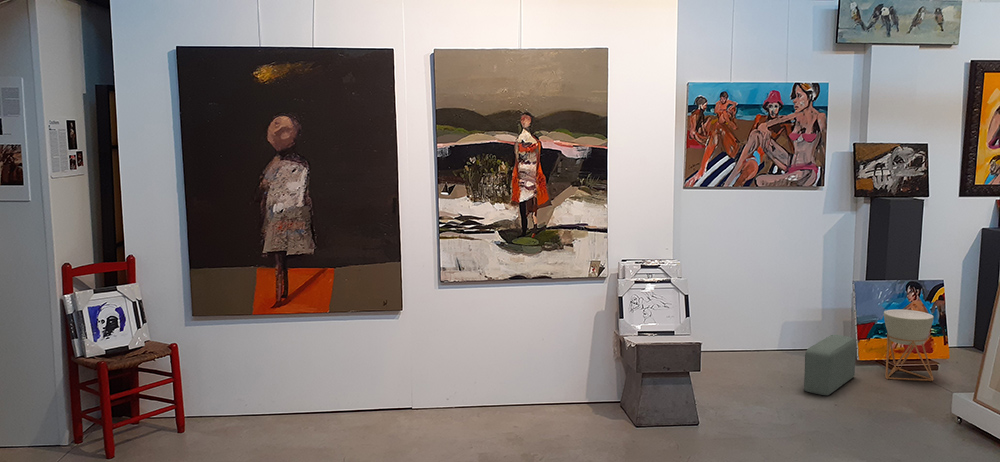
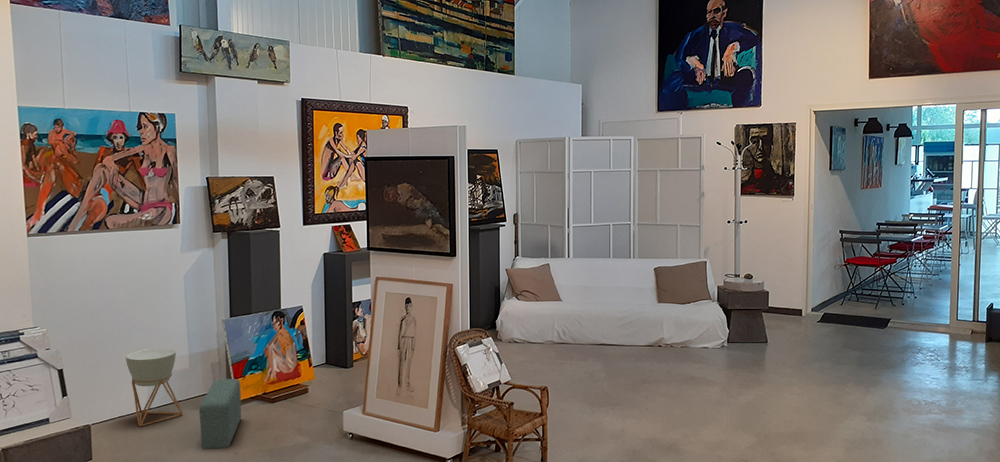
planter: present [884,309,934,381] -> present [126,348,183,426]

